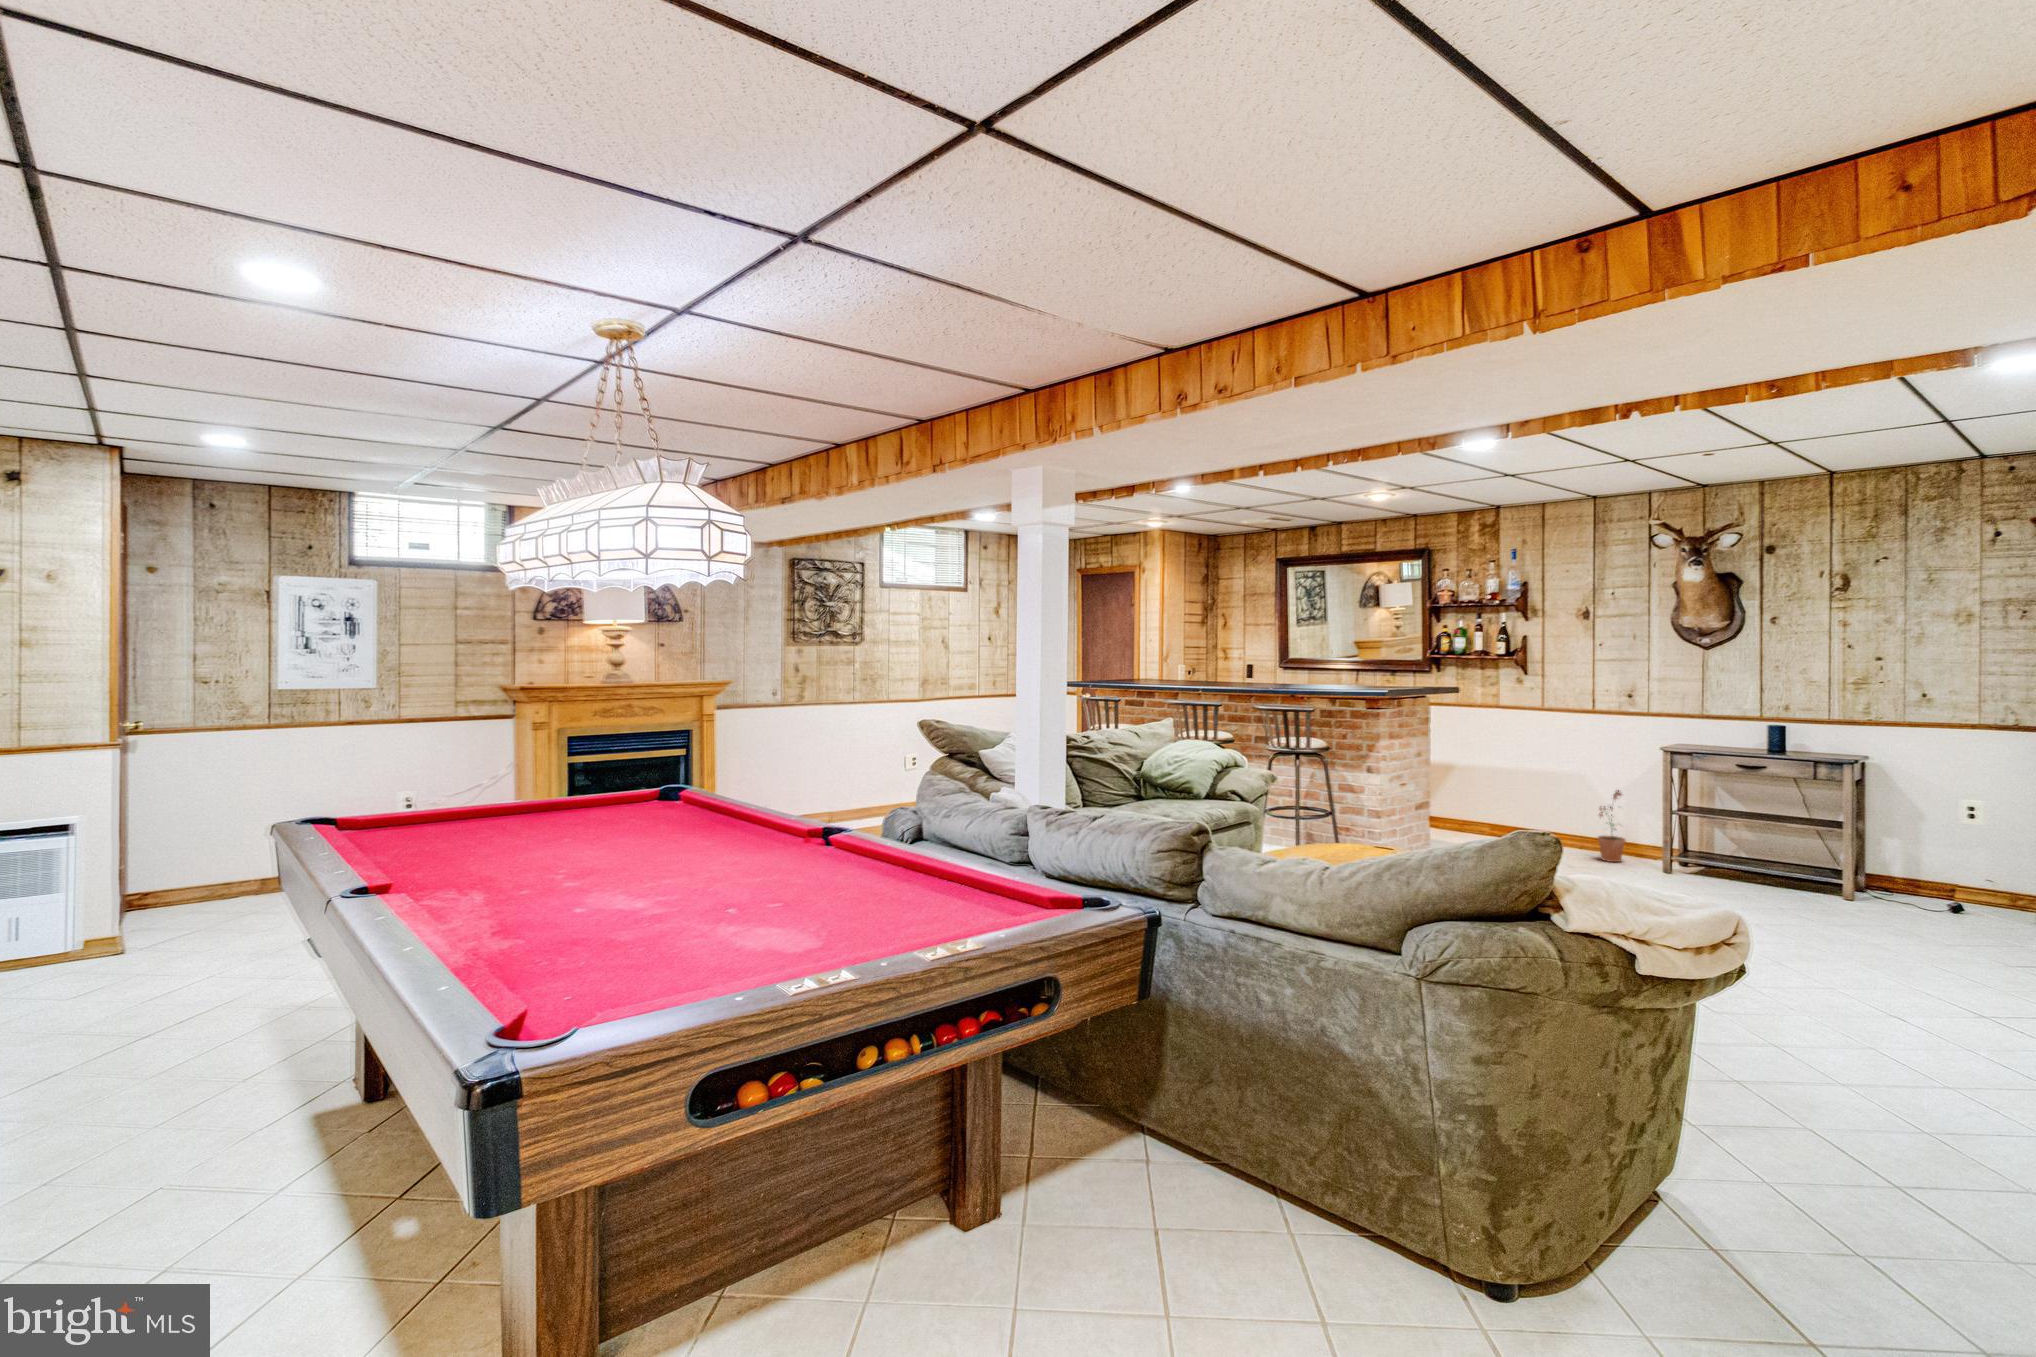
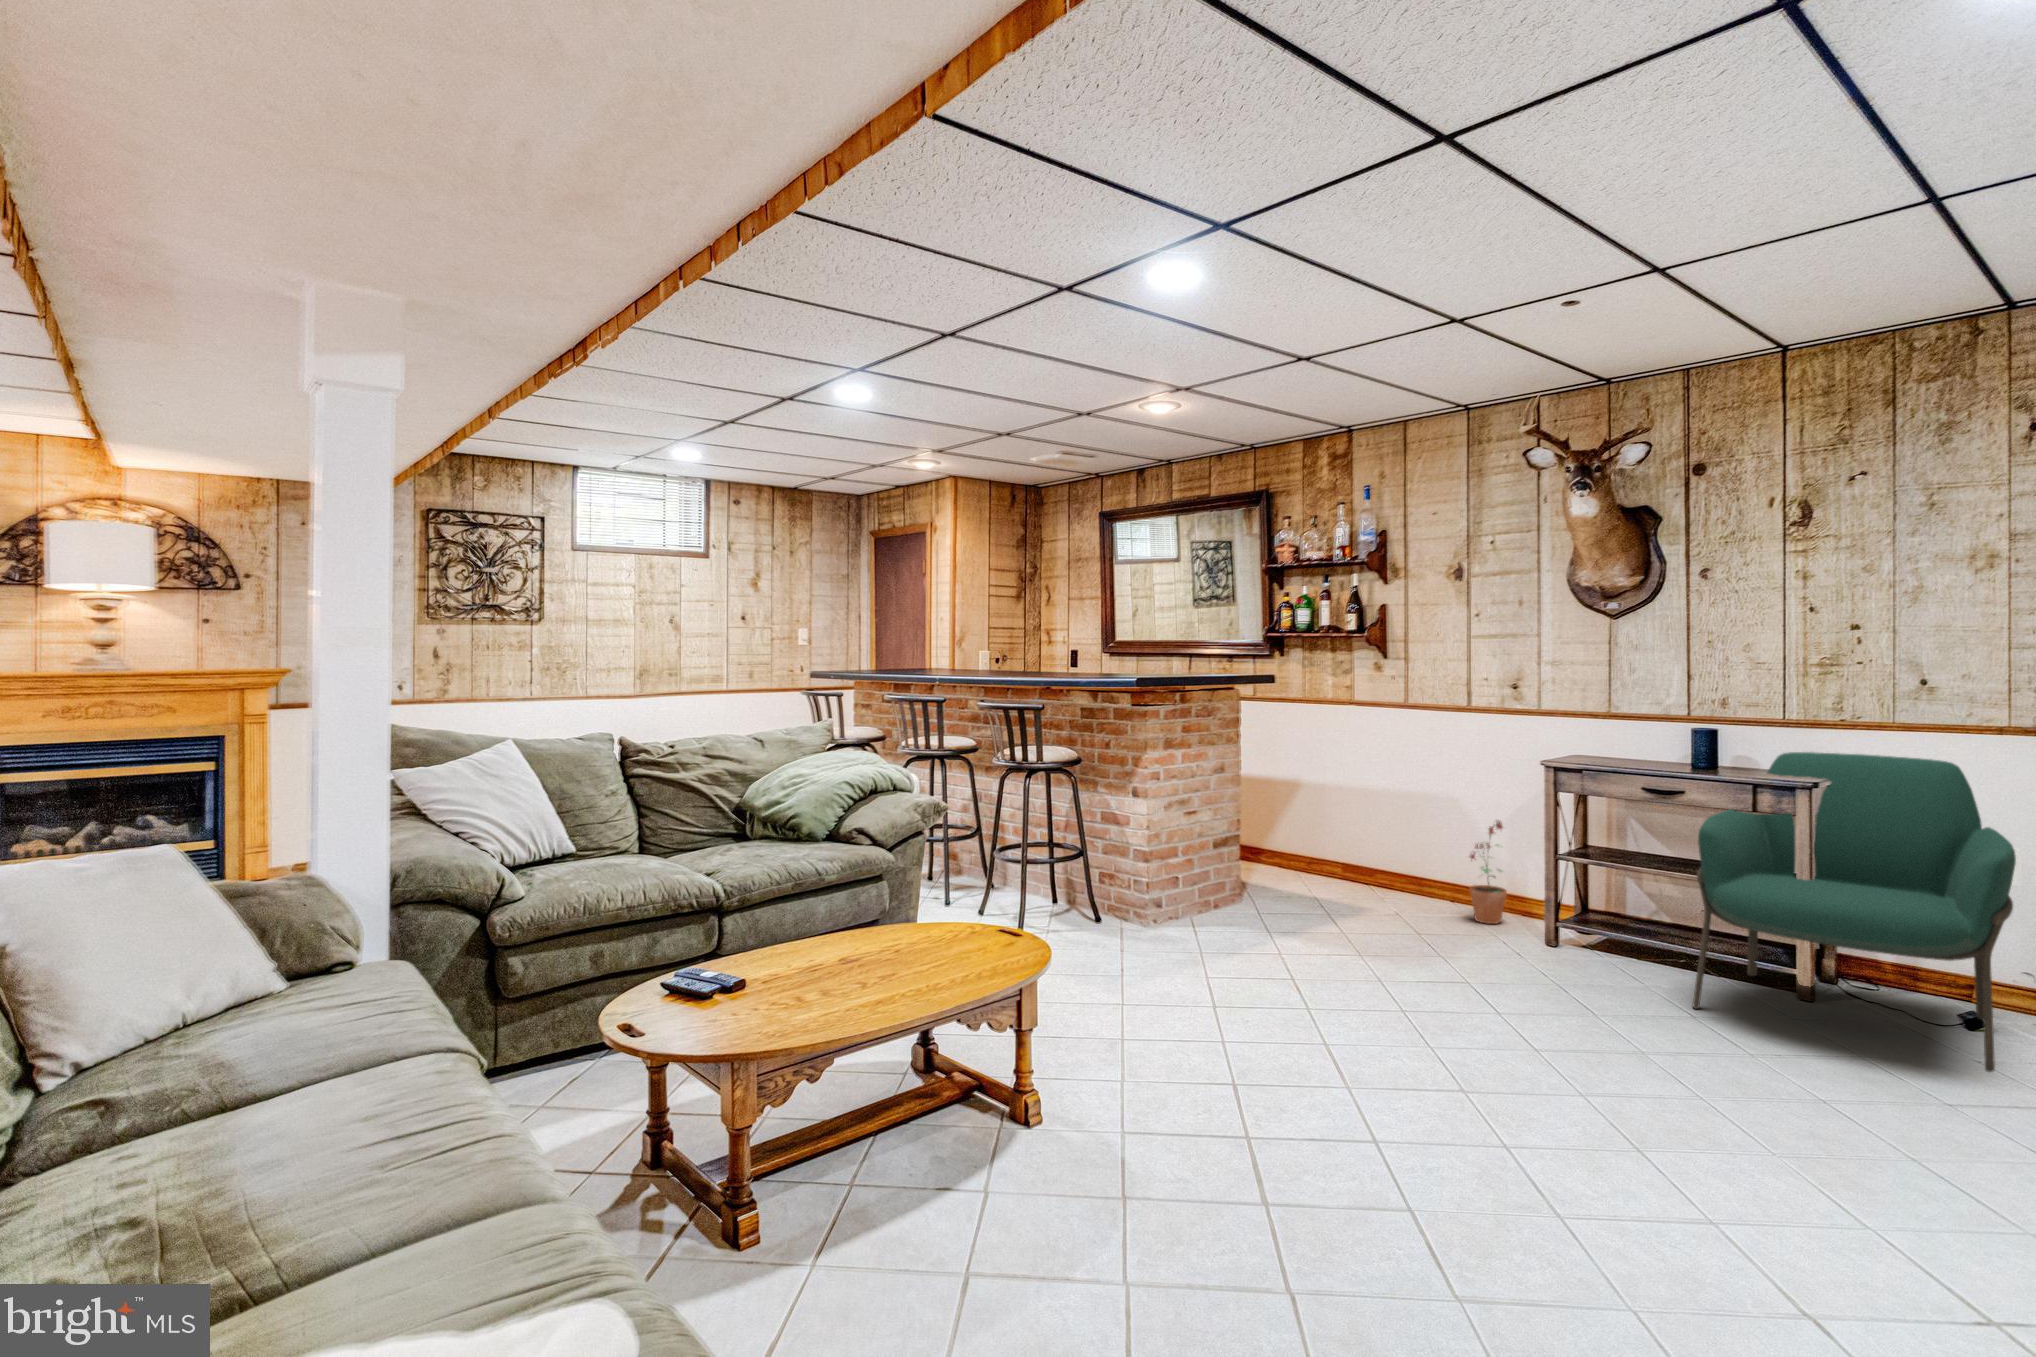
armchair: none [1777,742,1988,938] -> present [1693,752,2016,1072]

